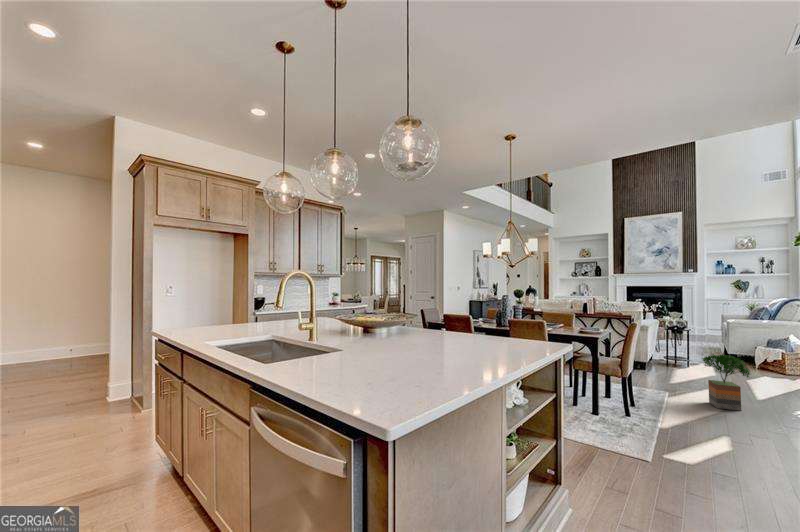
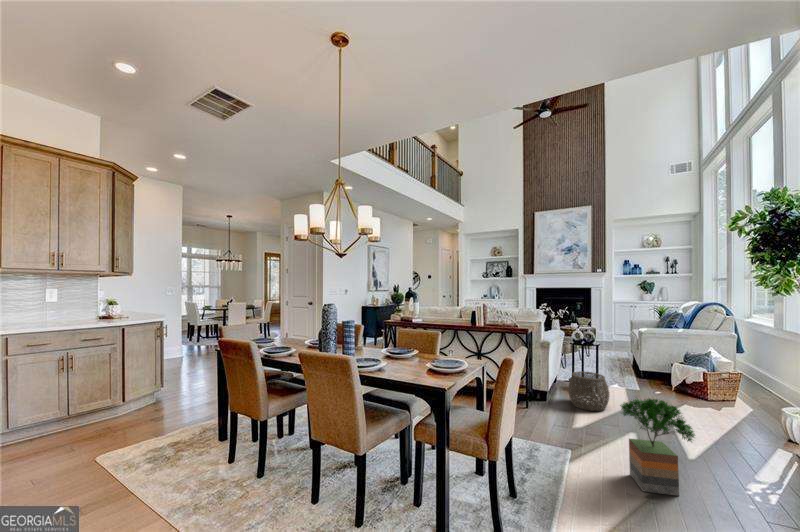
woven basket: none [663,349,698,376] -> present [568,371,609,411]

